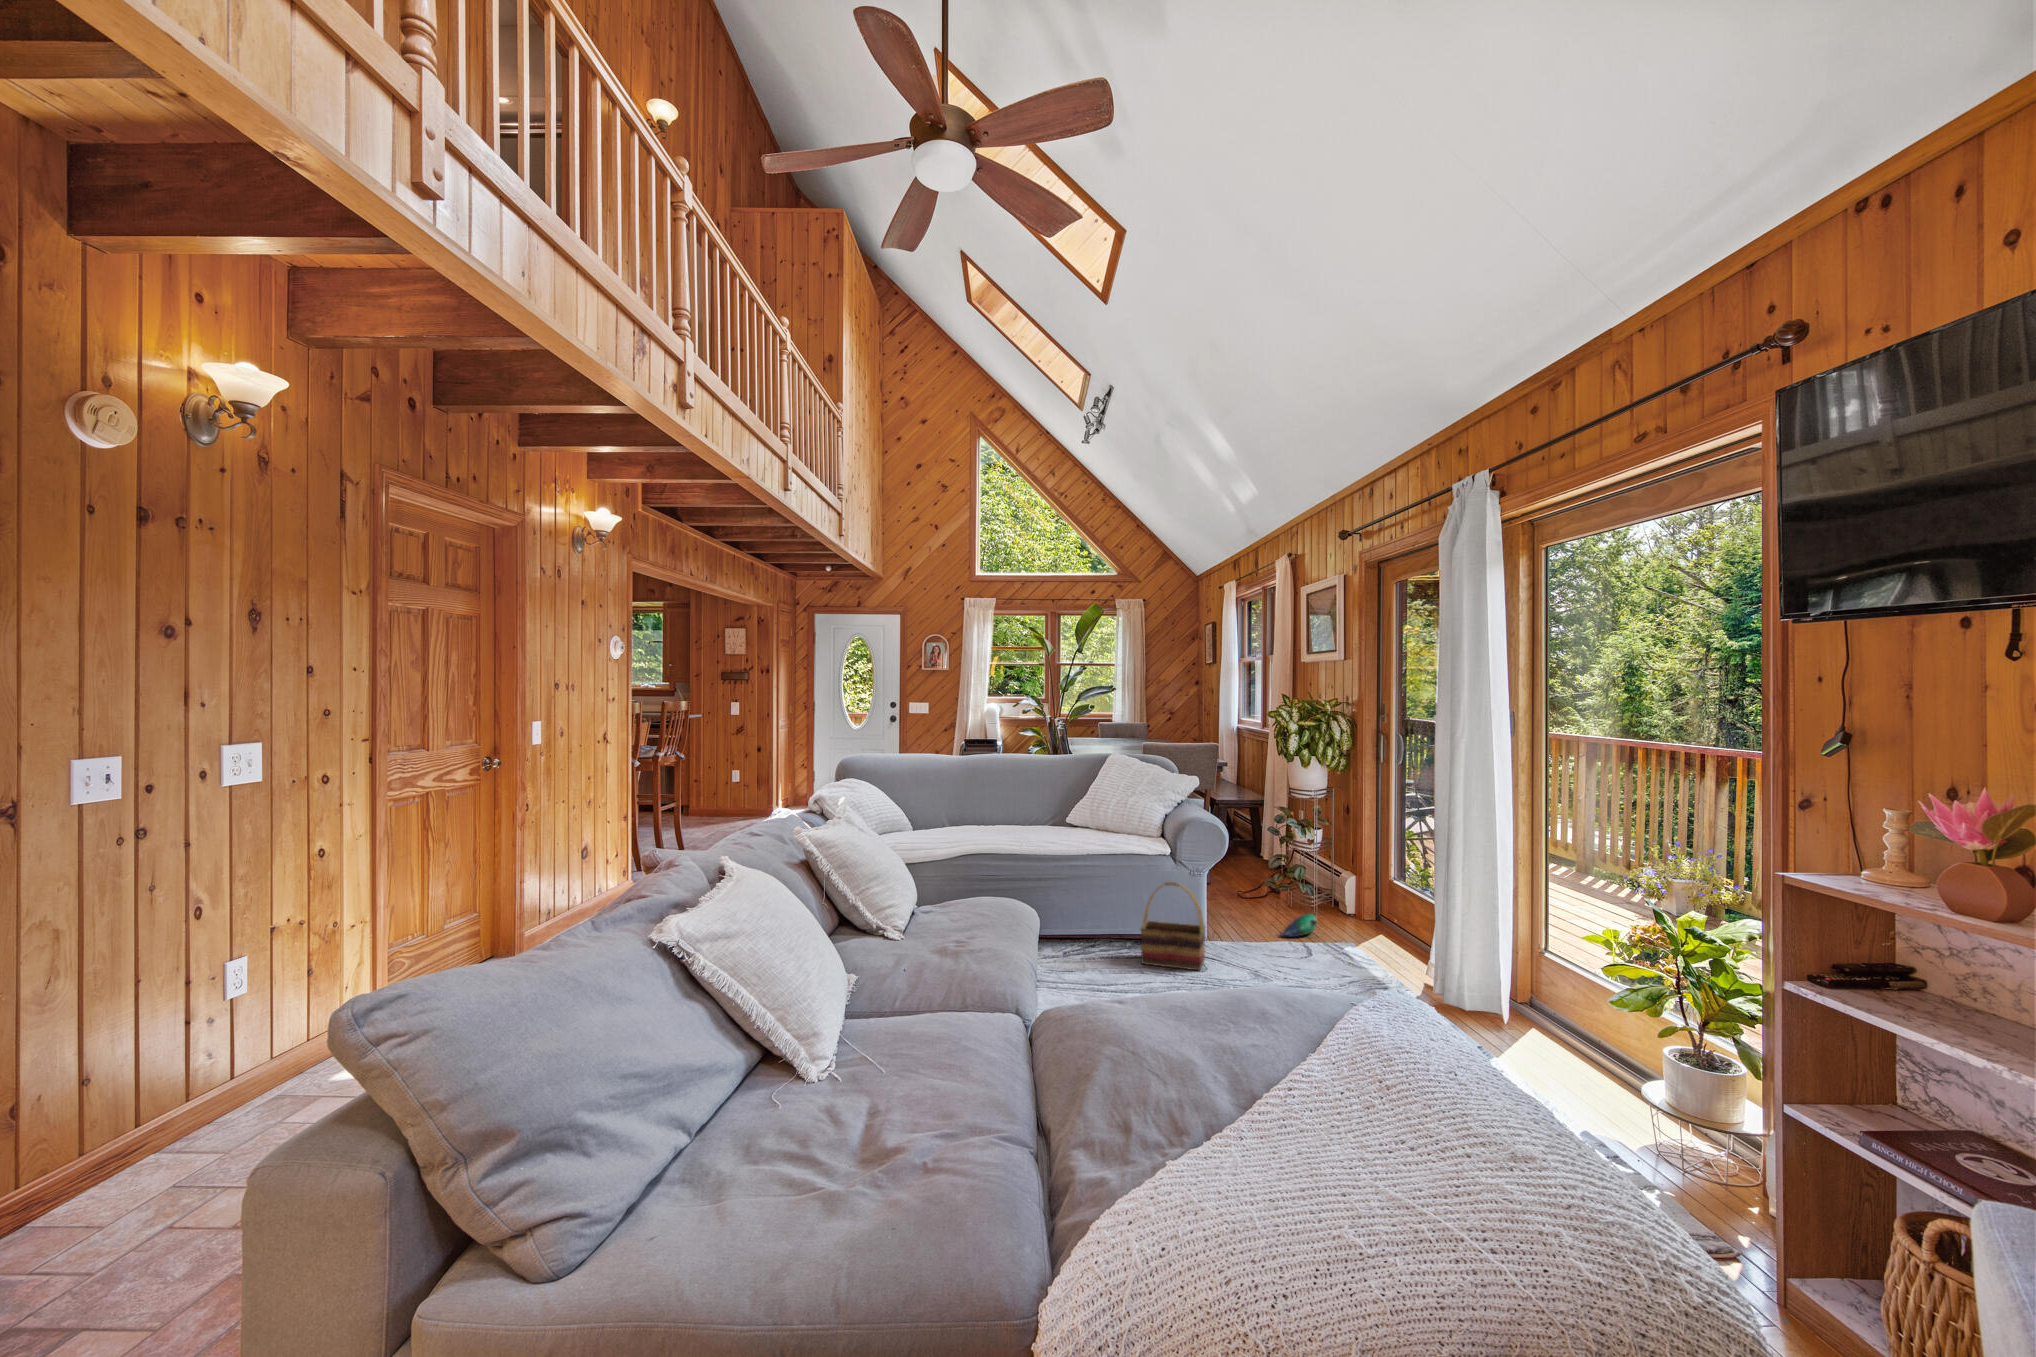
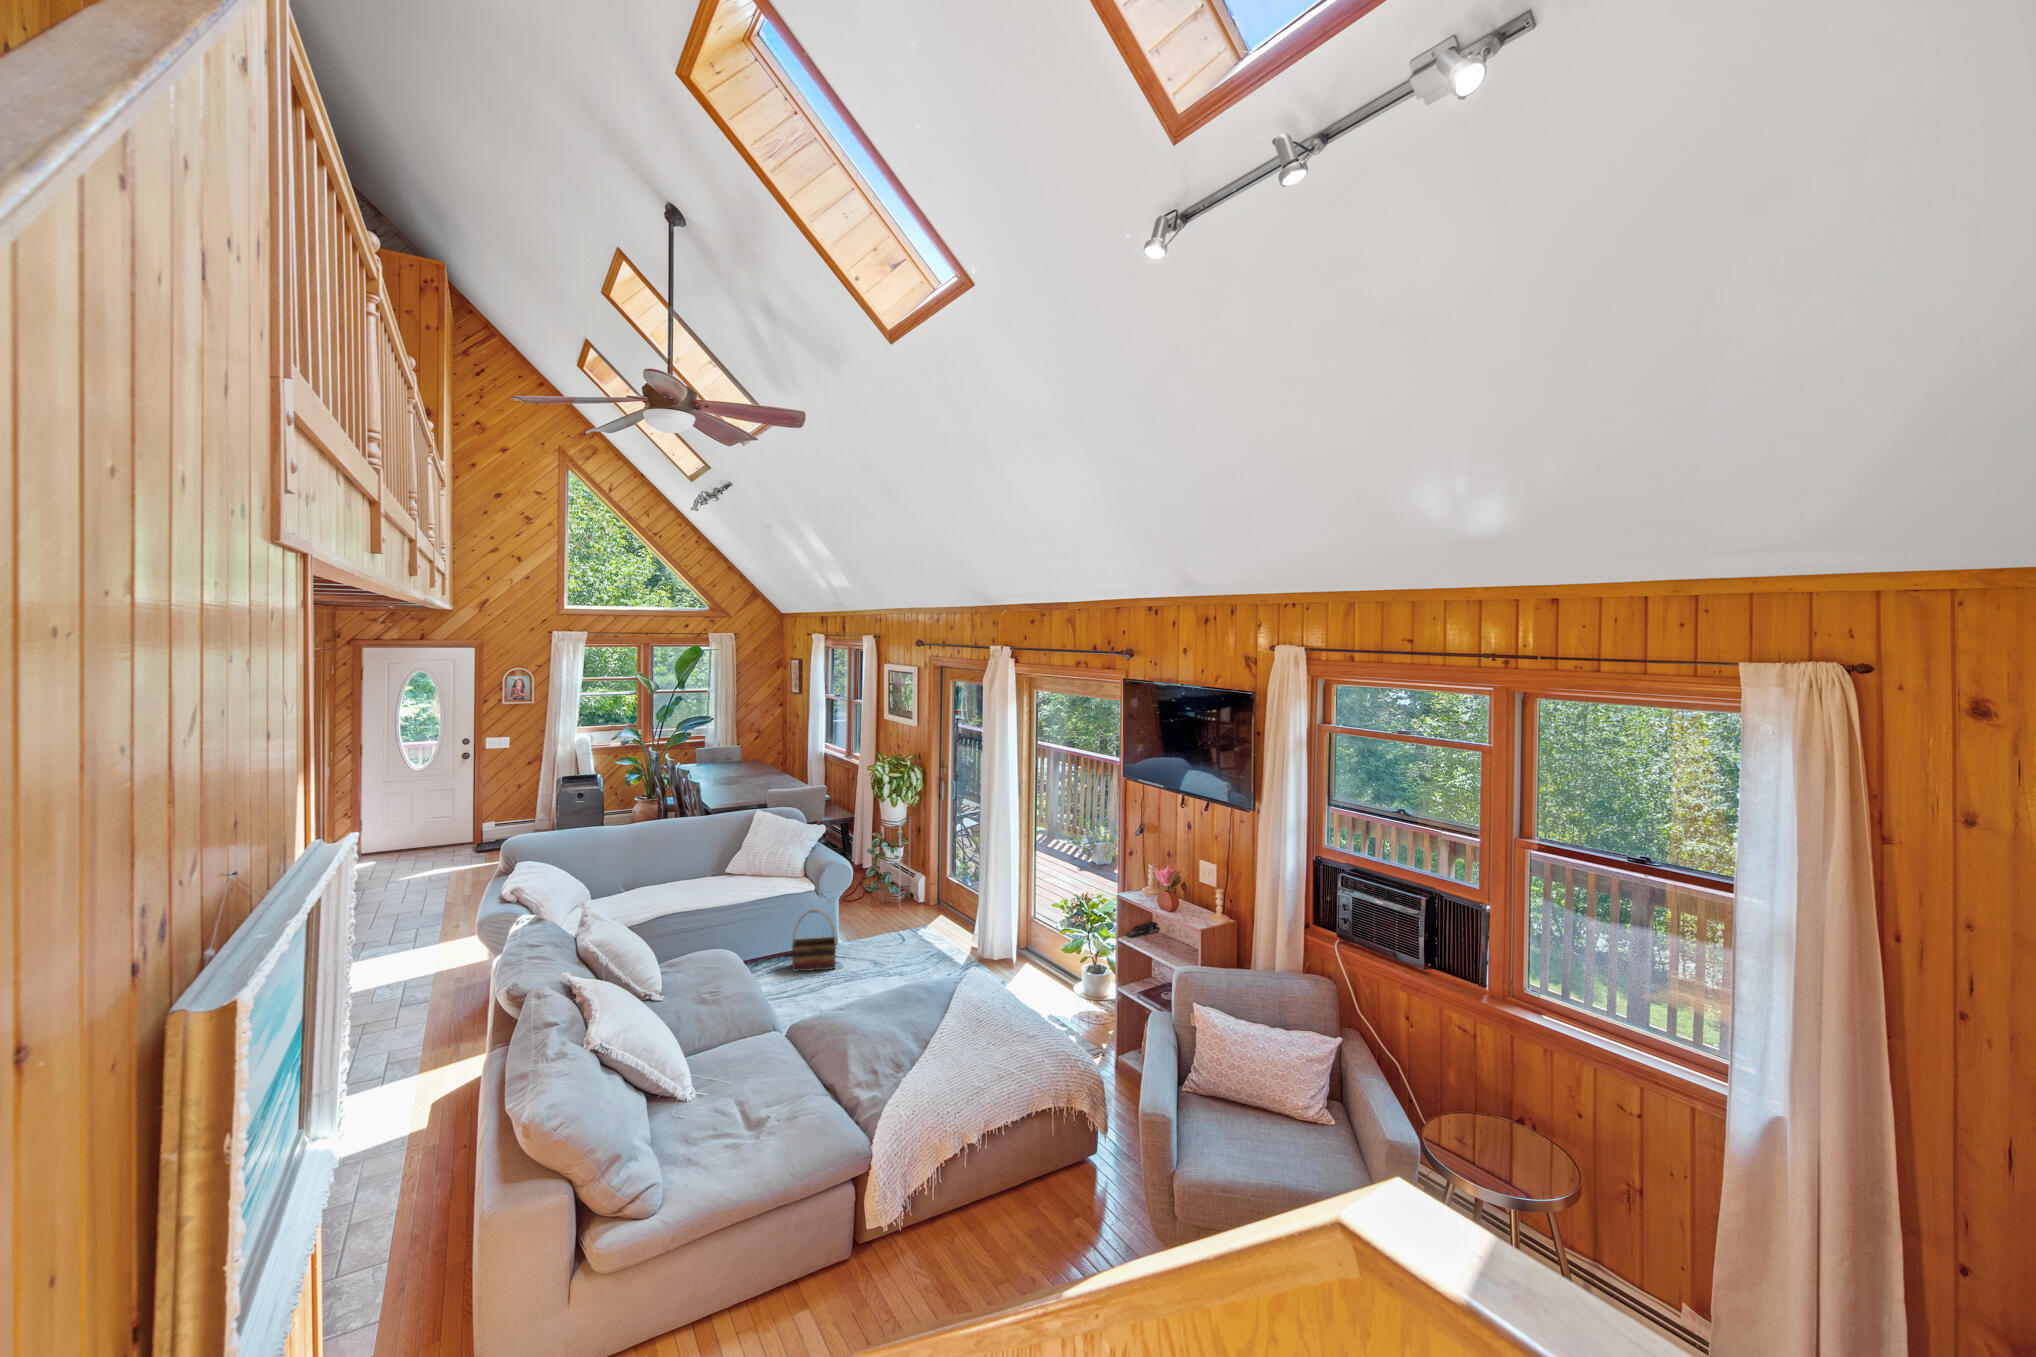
plush toy: present [1281,913,1317,937] -> none [880,911,905,932]

